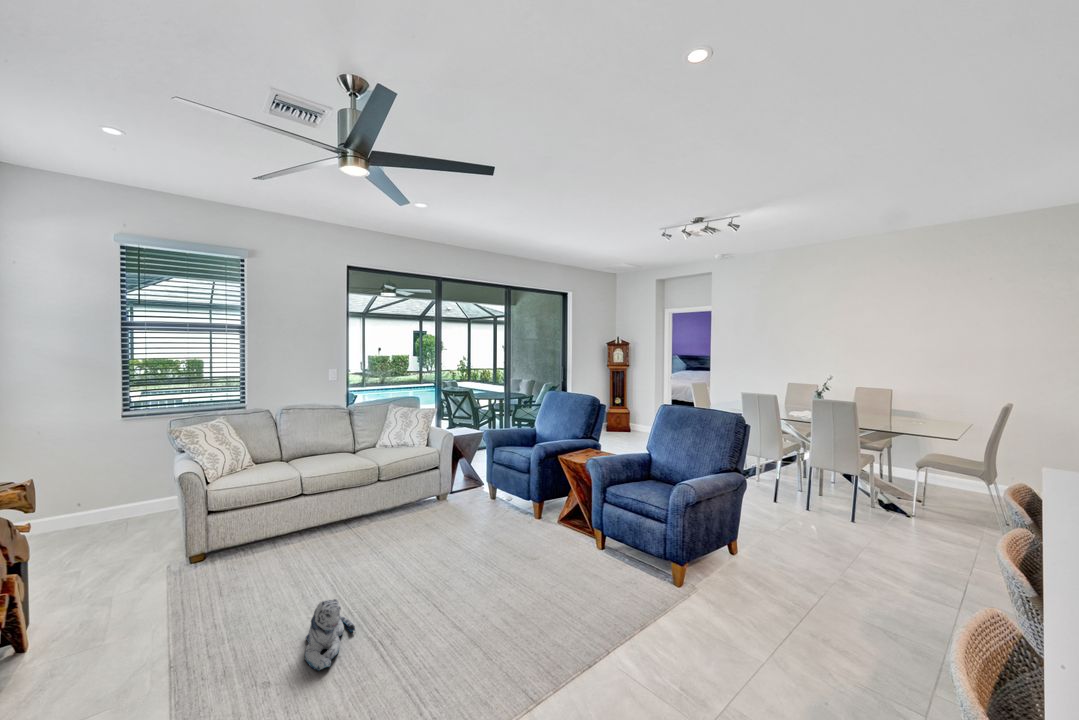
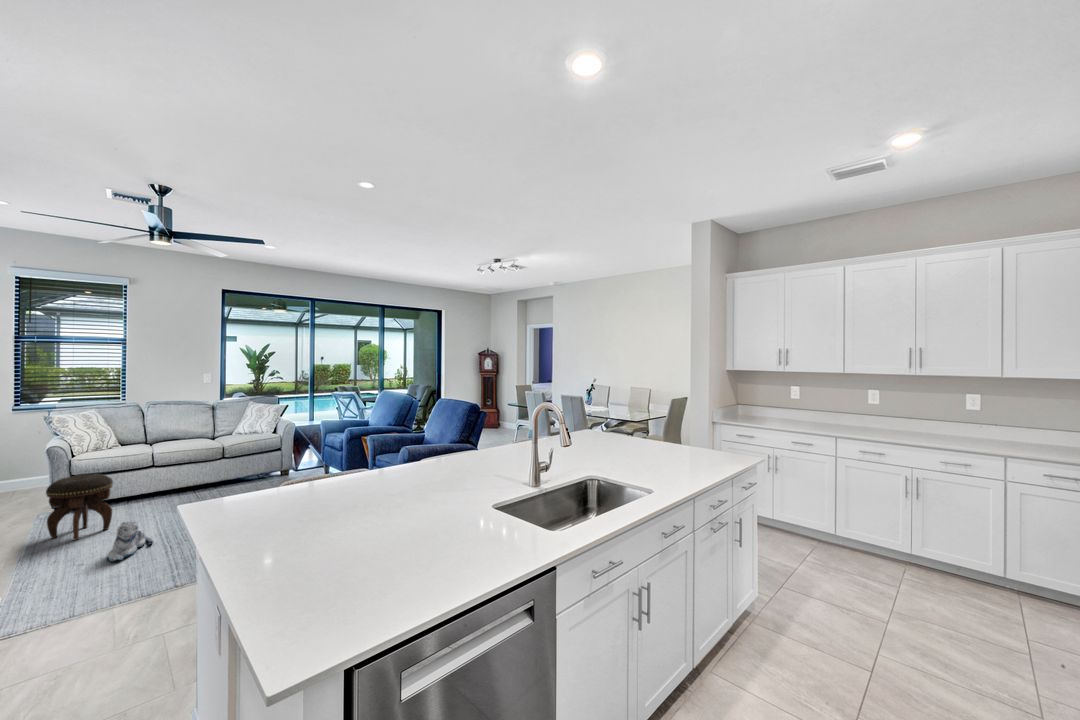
footstool: none [197,515,278,618] -> present [46,474,113,540]

